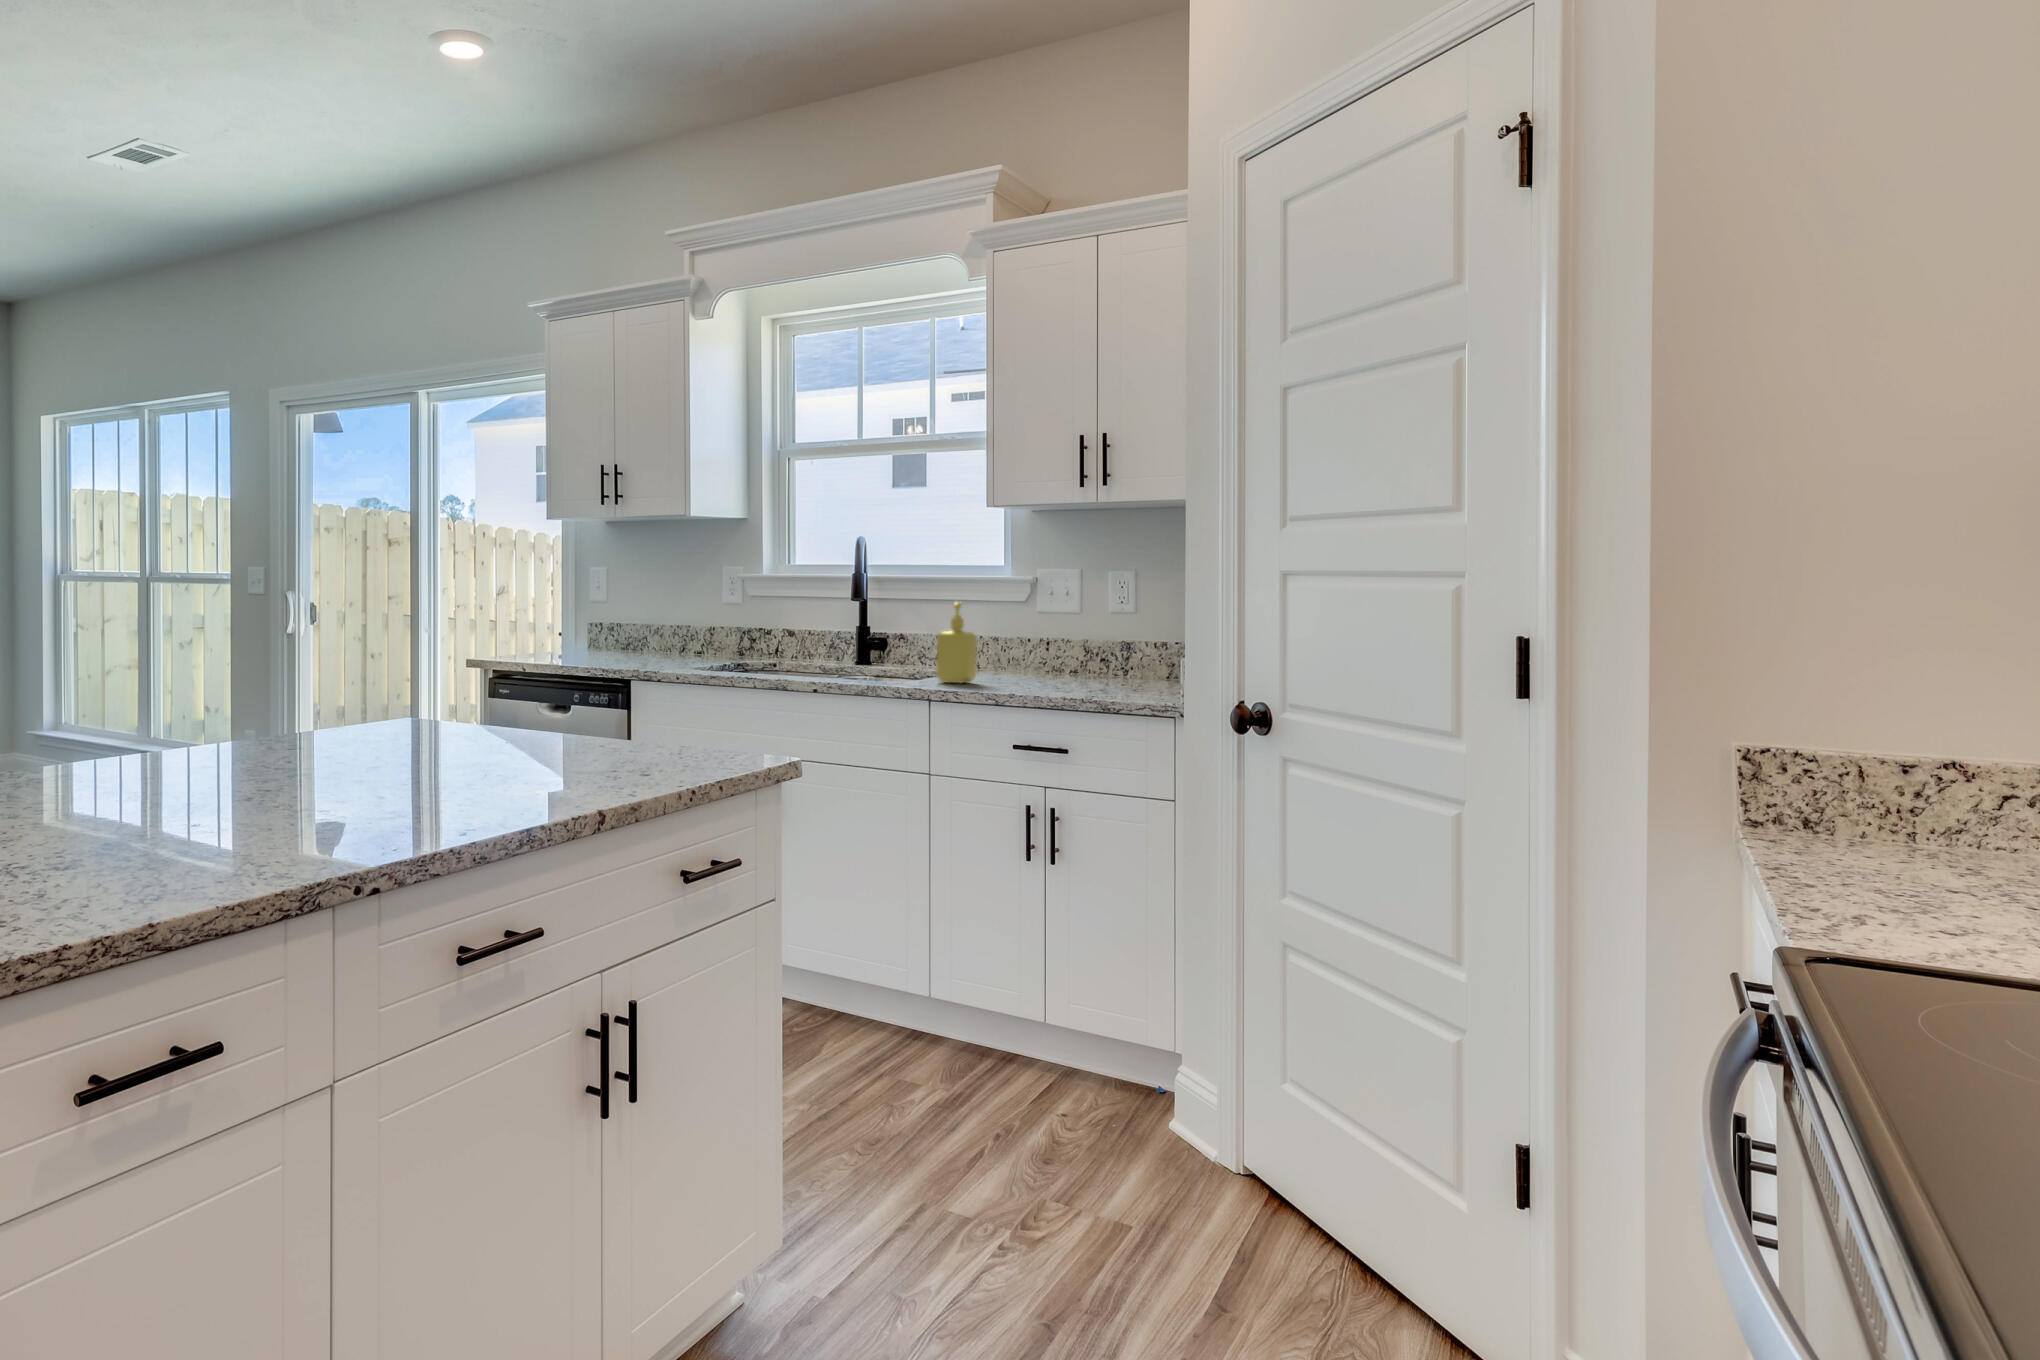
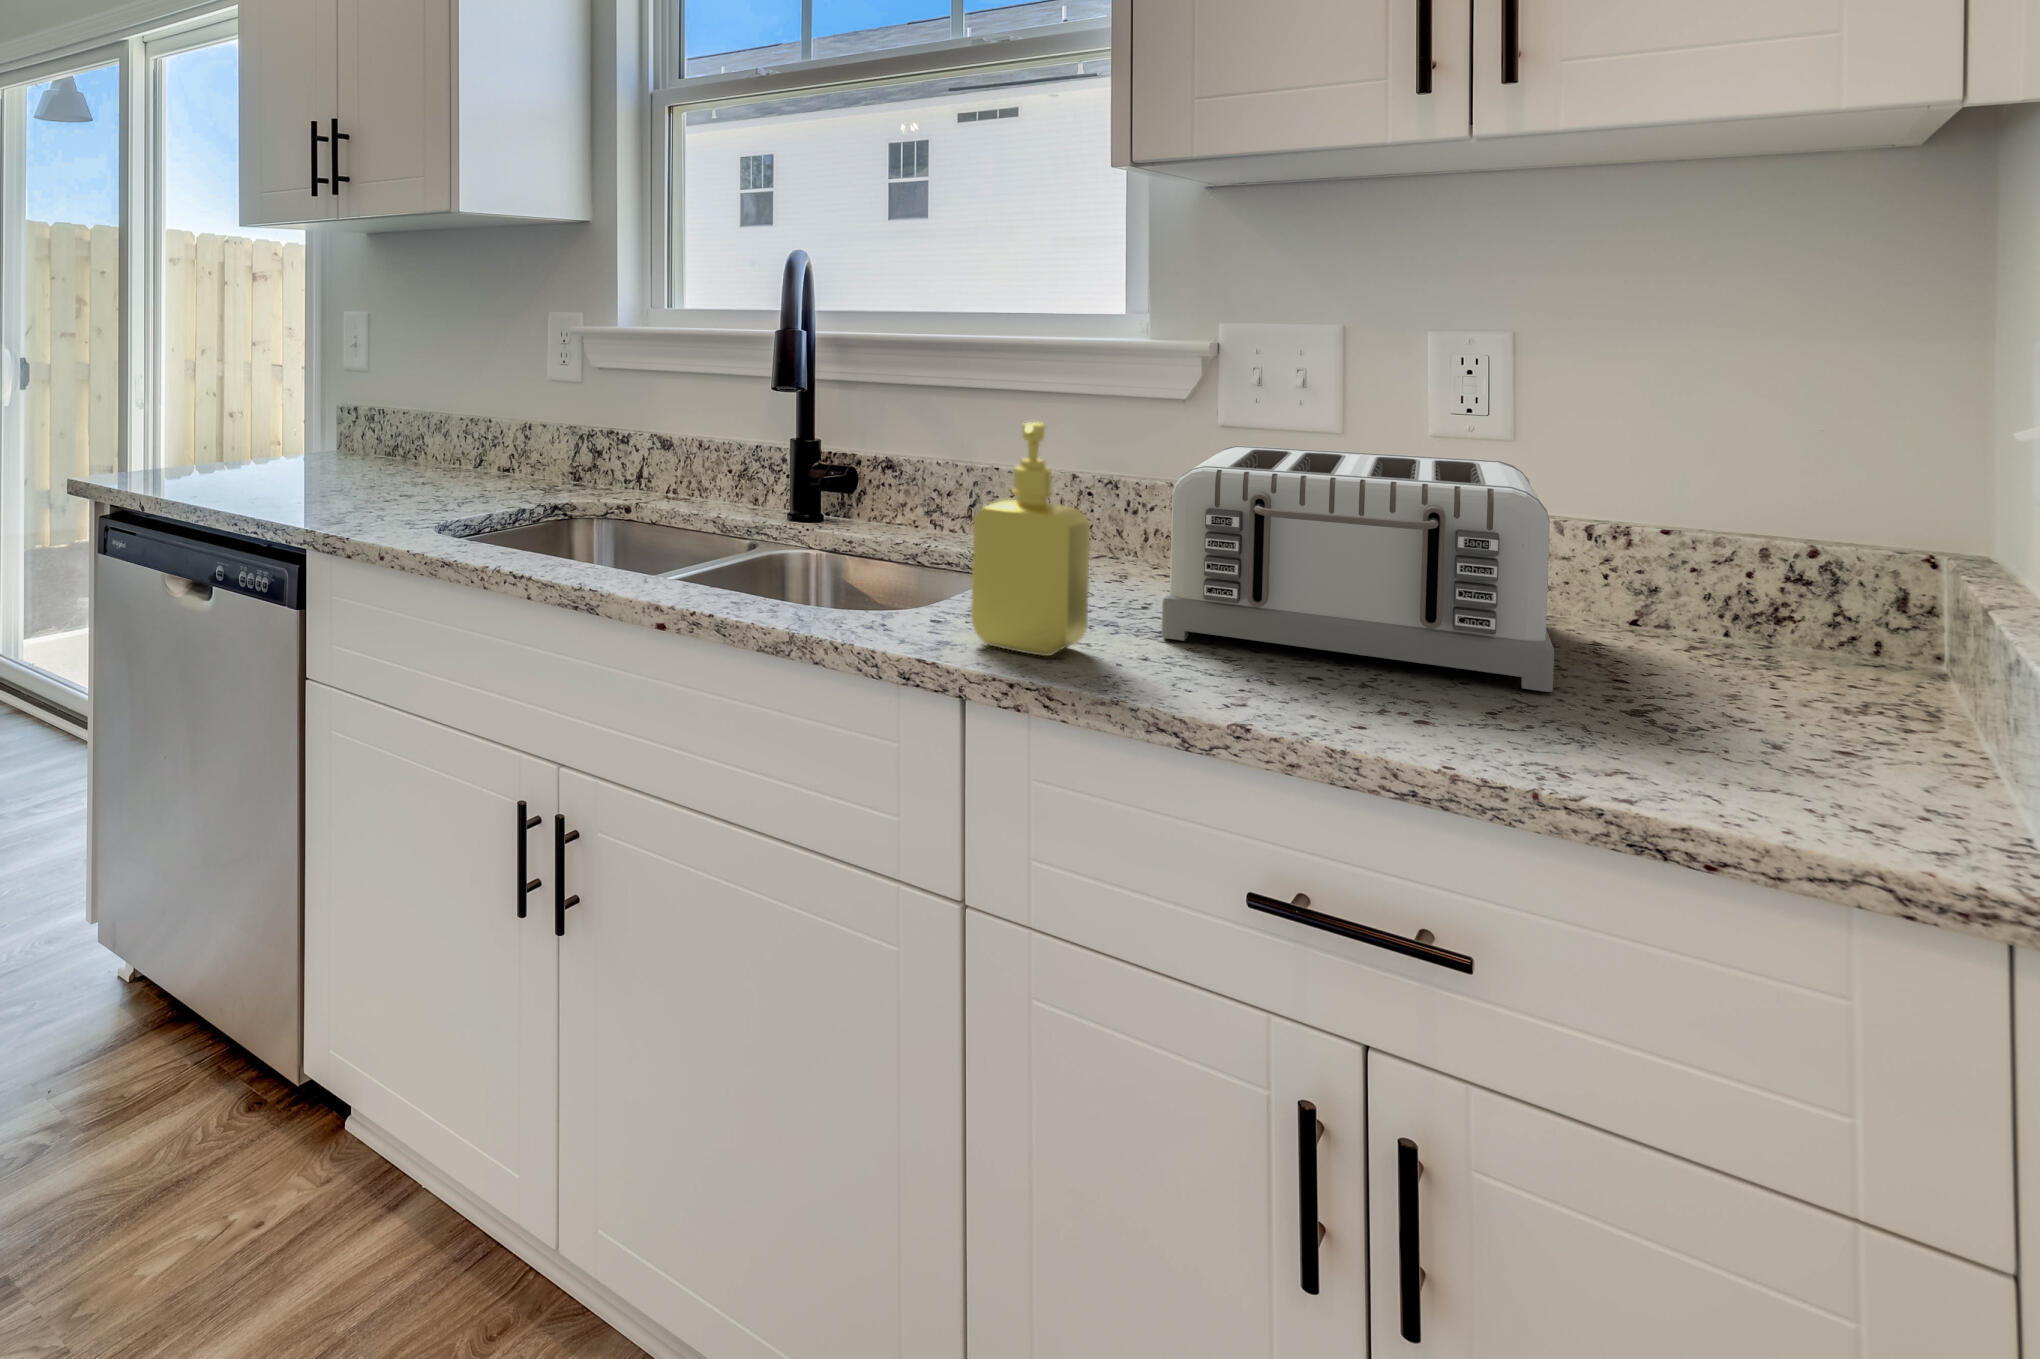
toaster: none [1003,617,1136,686] -> present [1162,445,1554,692]

